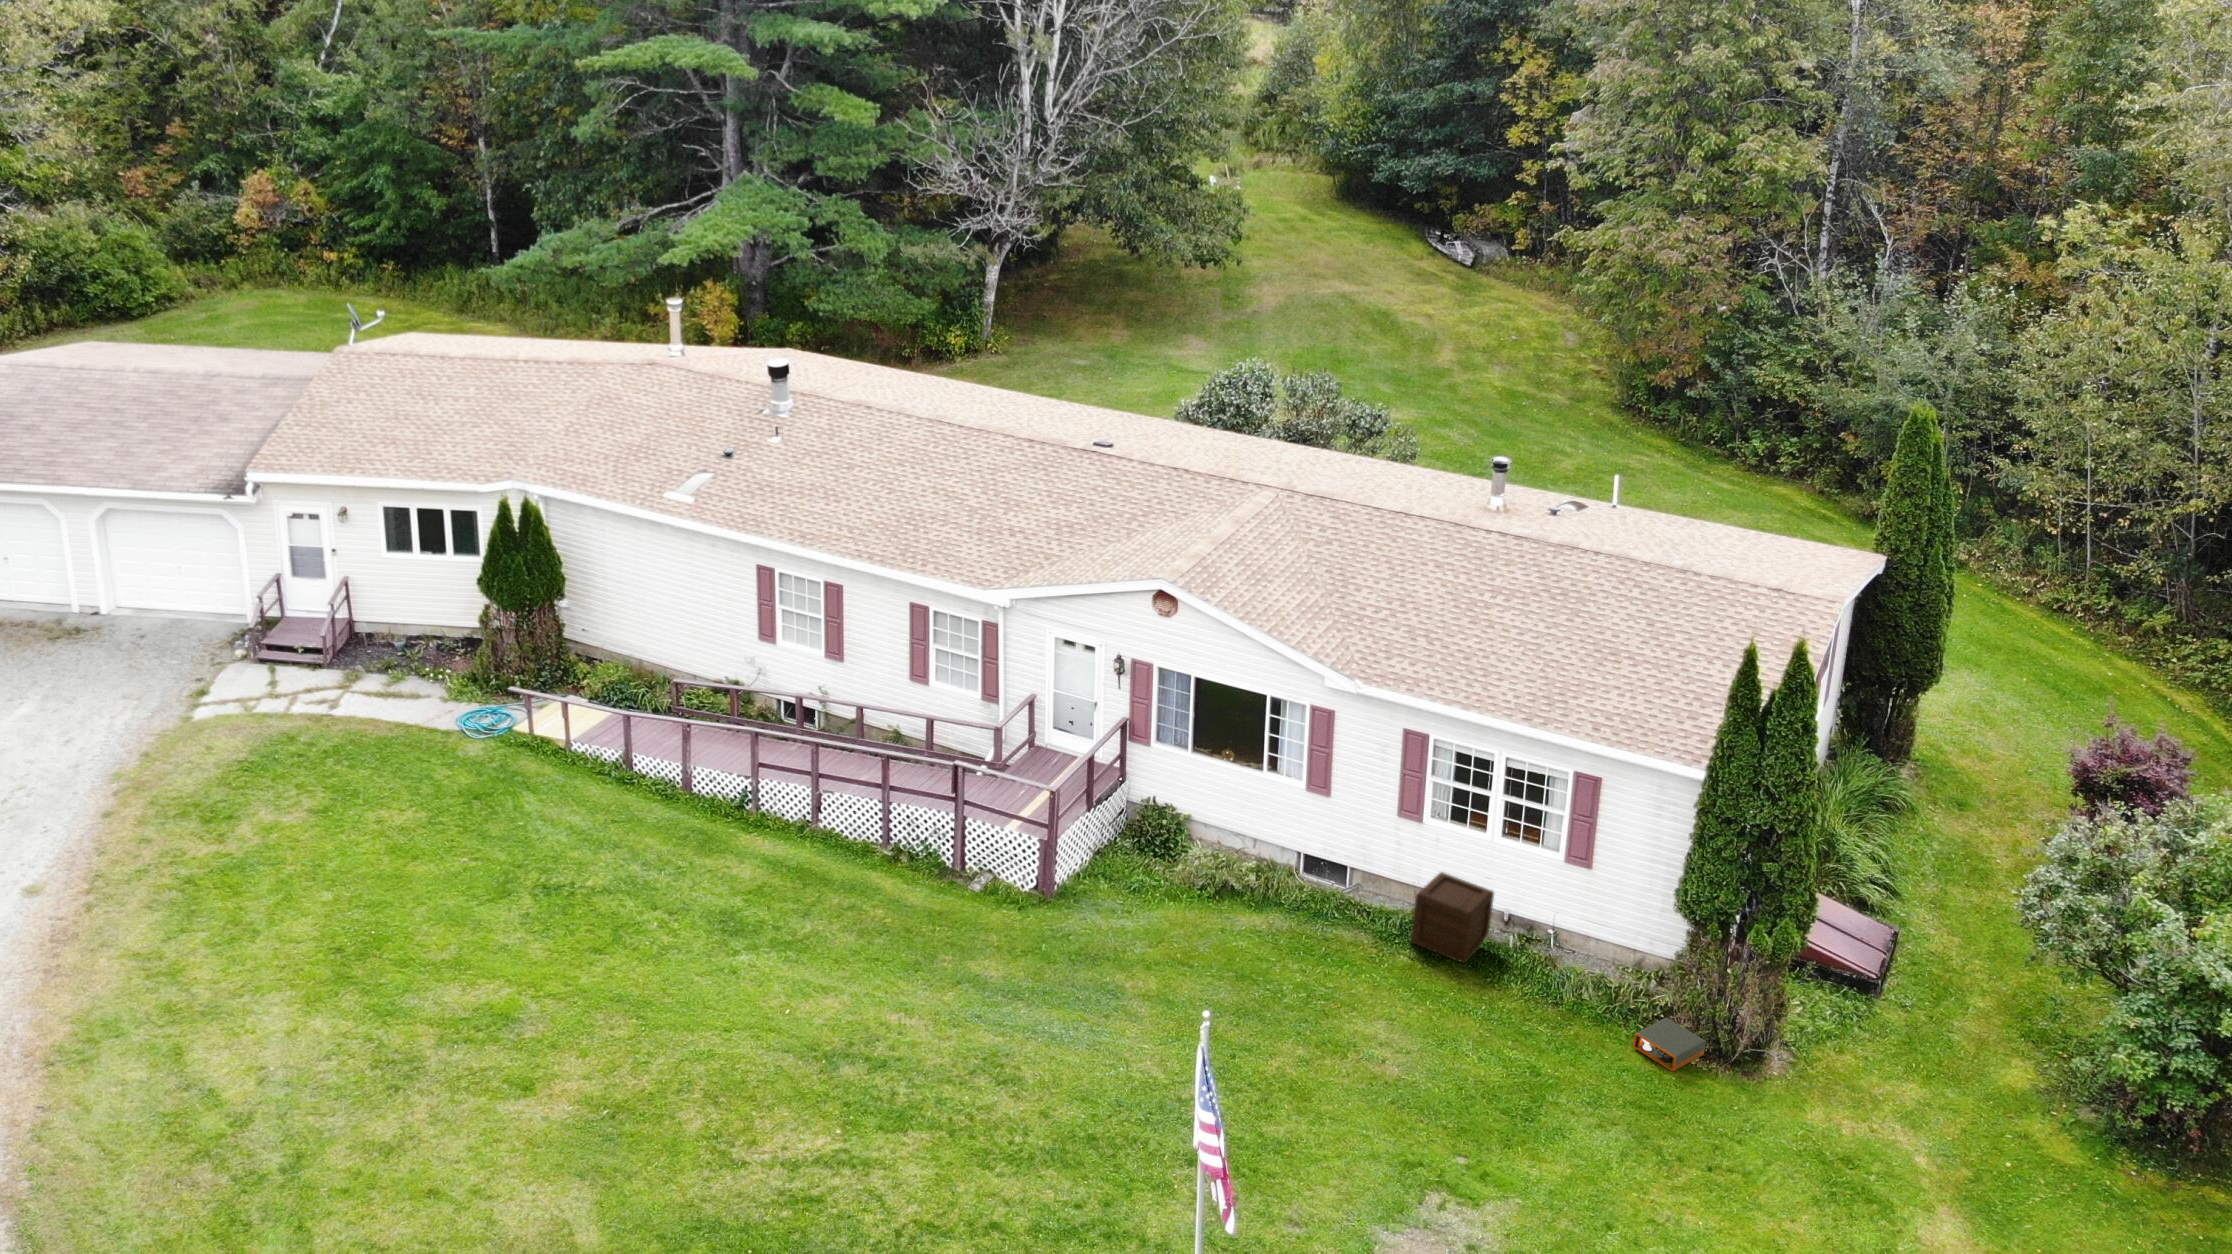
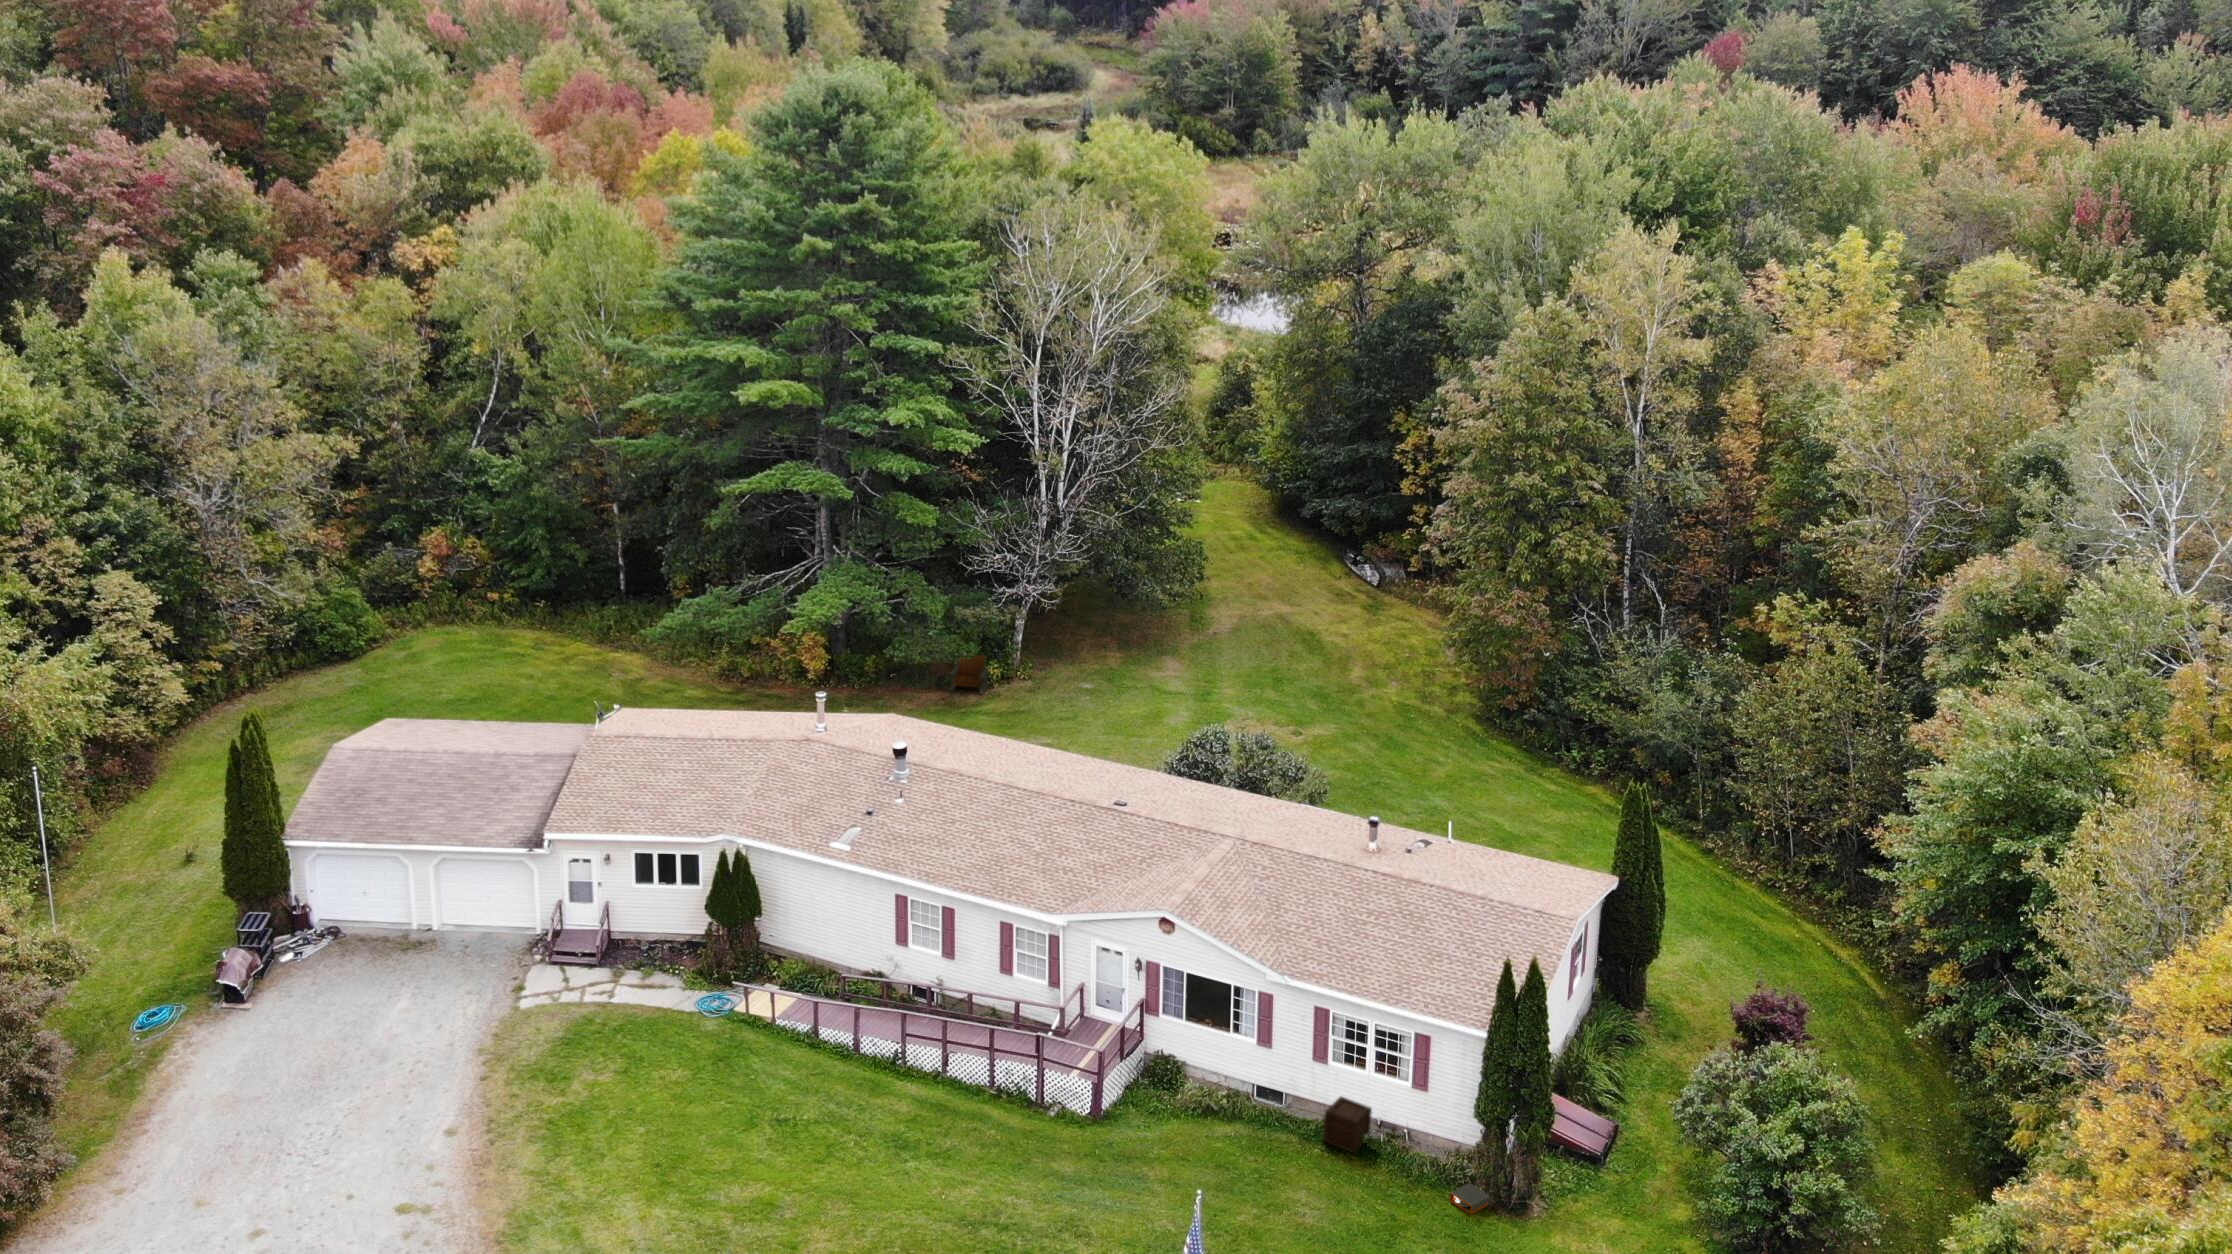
lounge chair: none [896,311,951,363] -> present [950,655,989,694]

